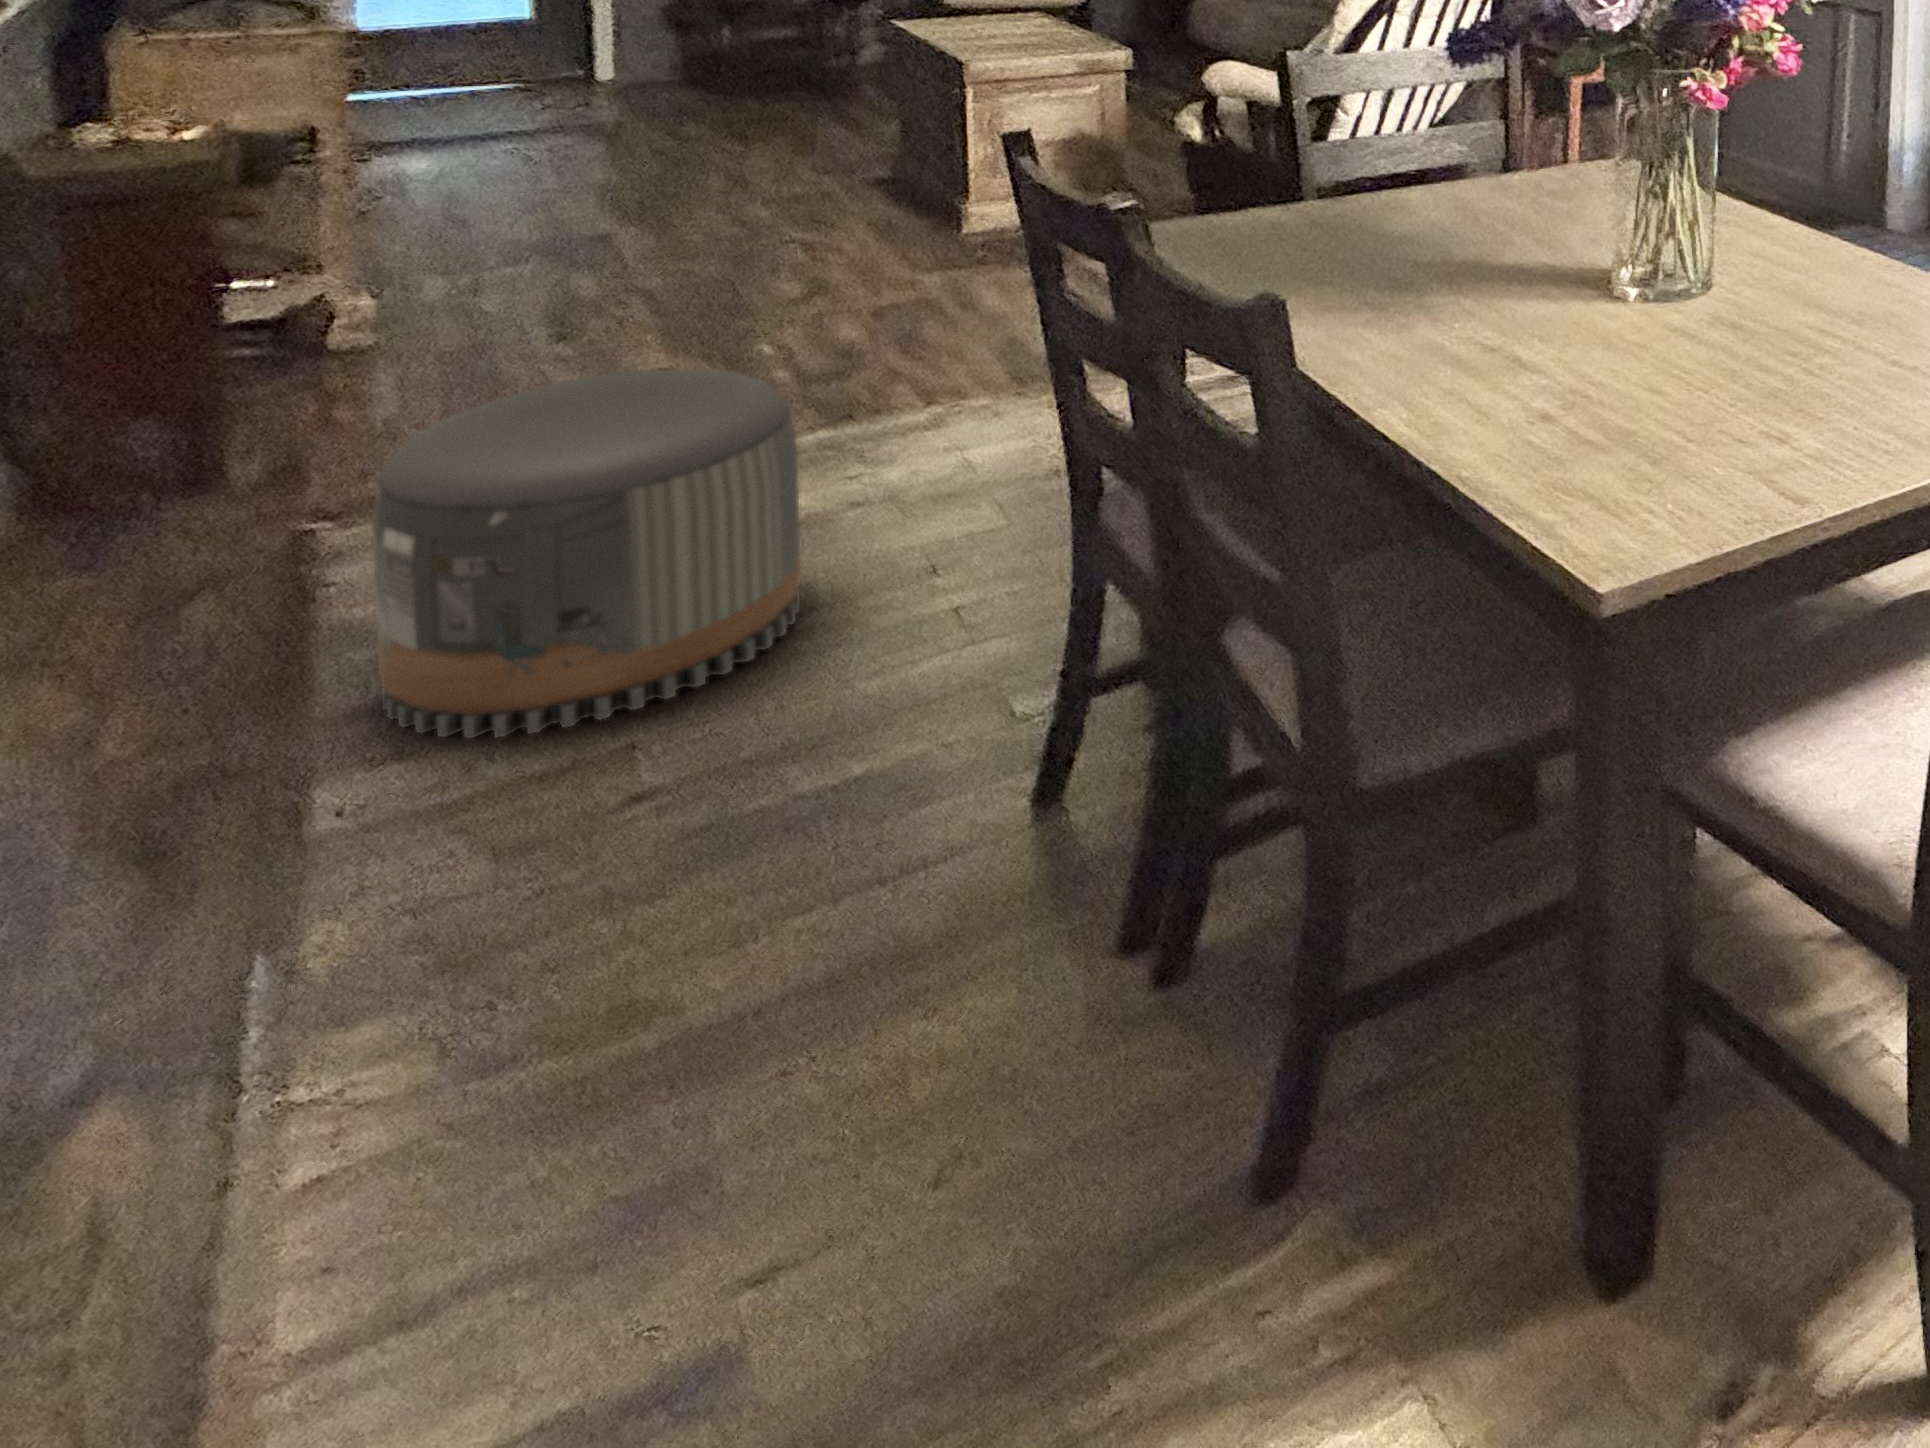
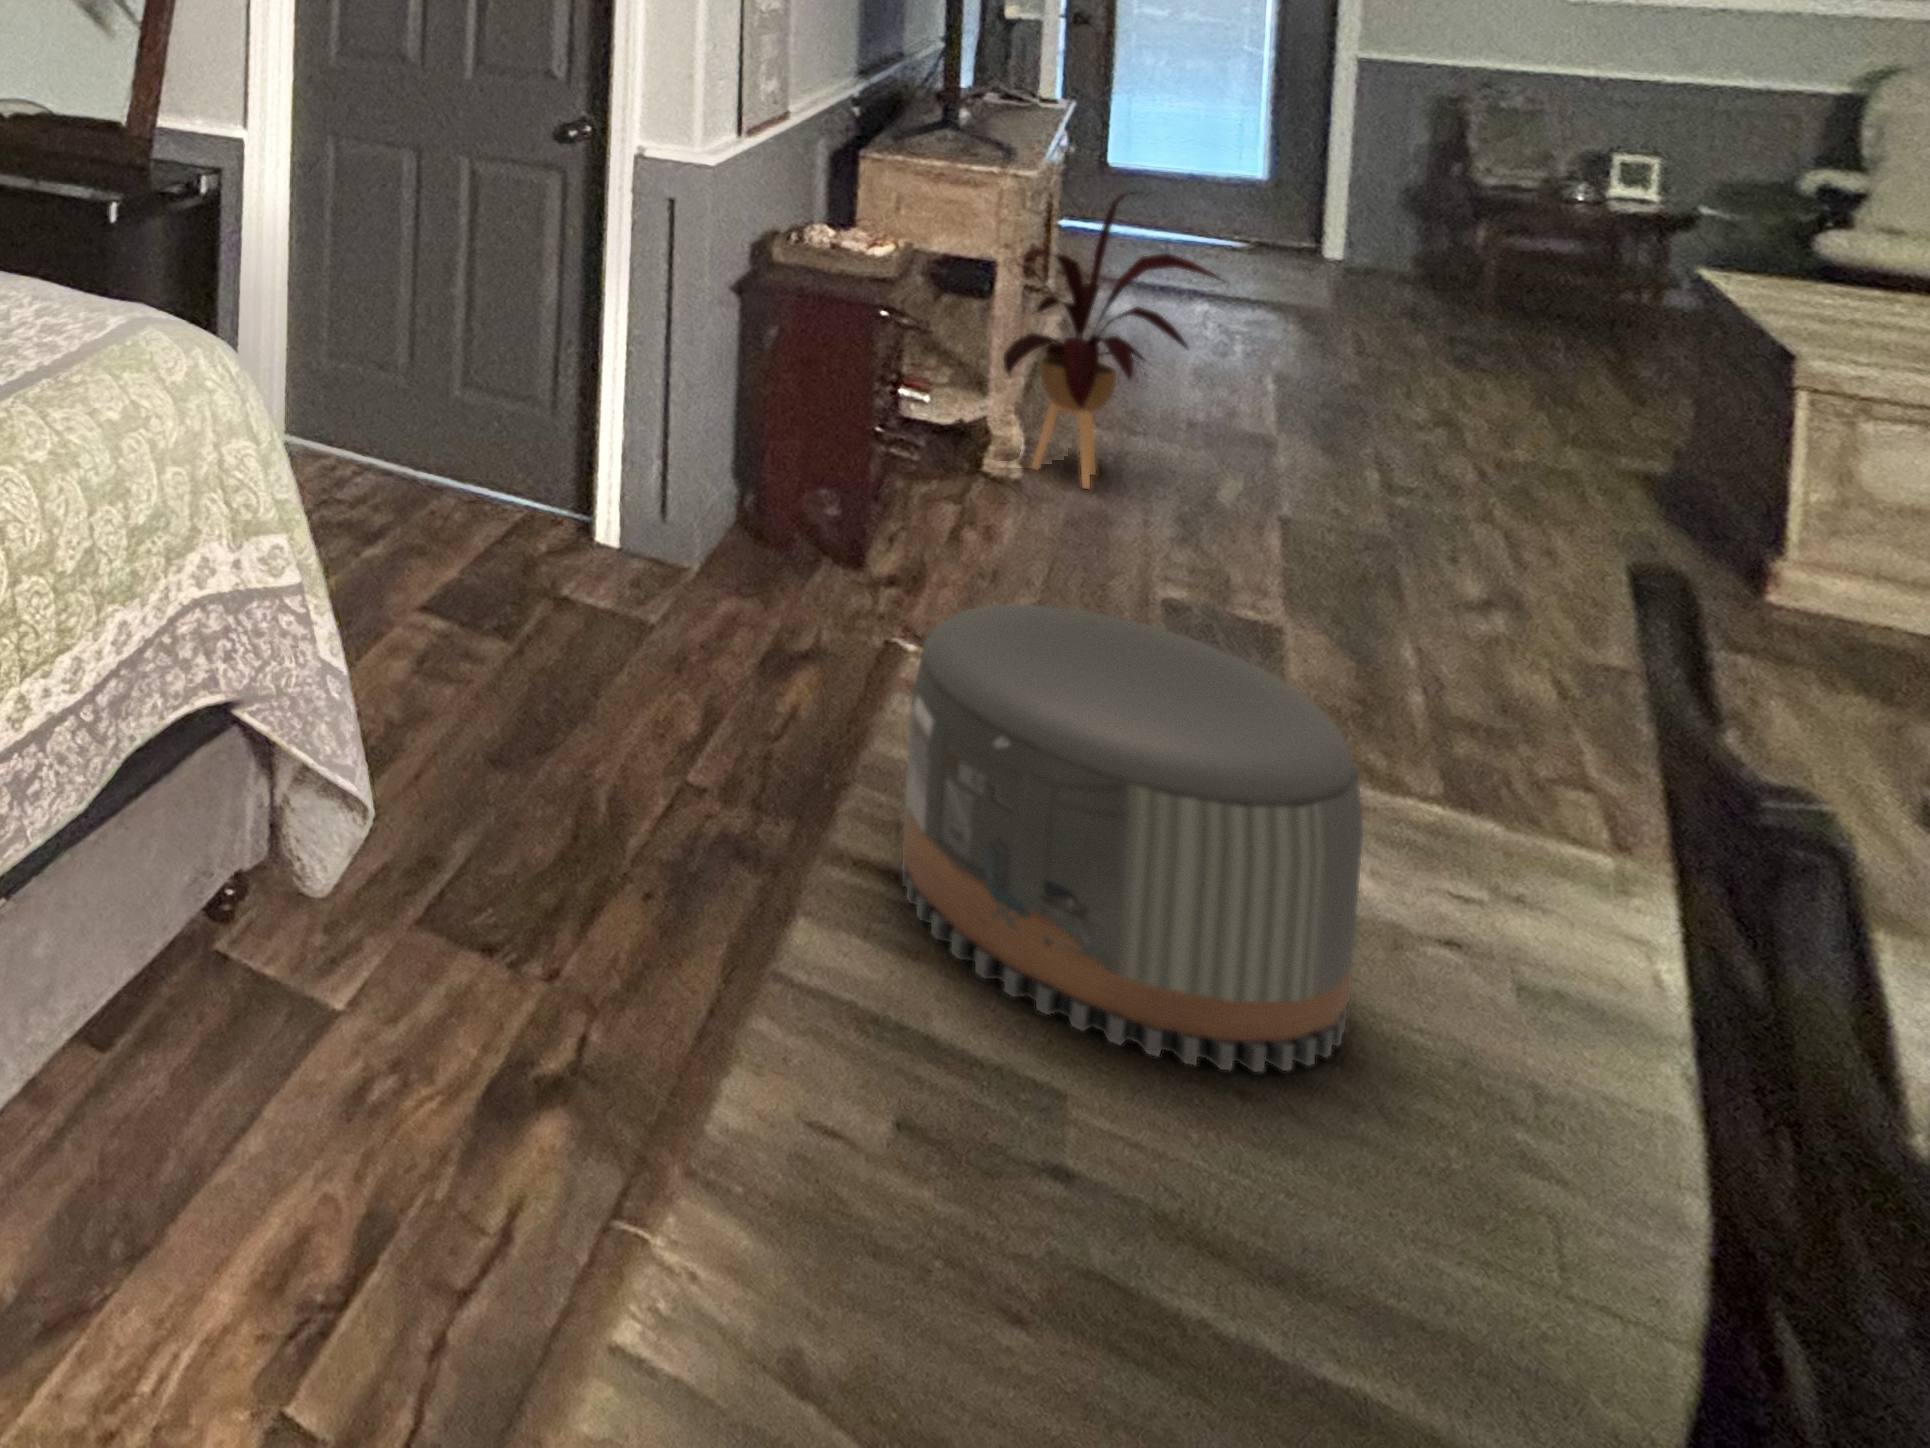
house plant: none [264,31,559,336] -> present [978,192,1229,488]

